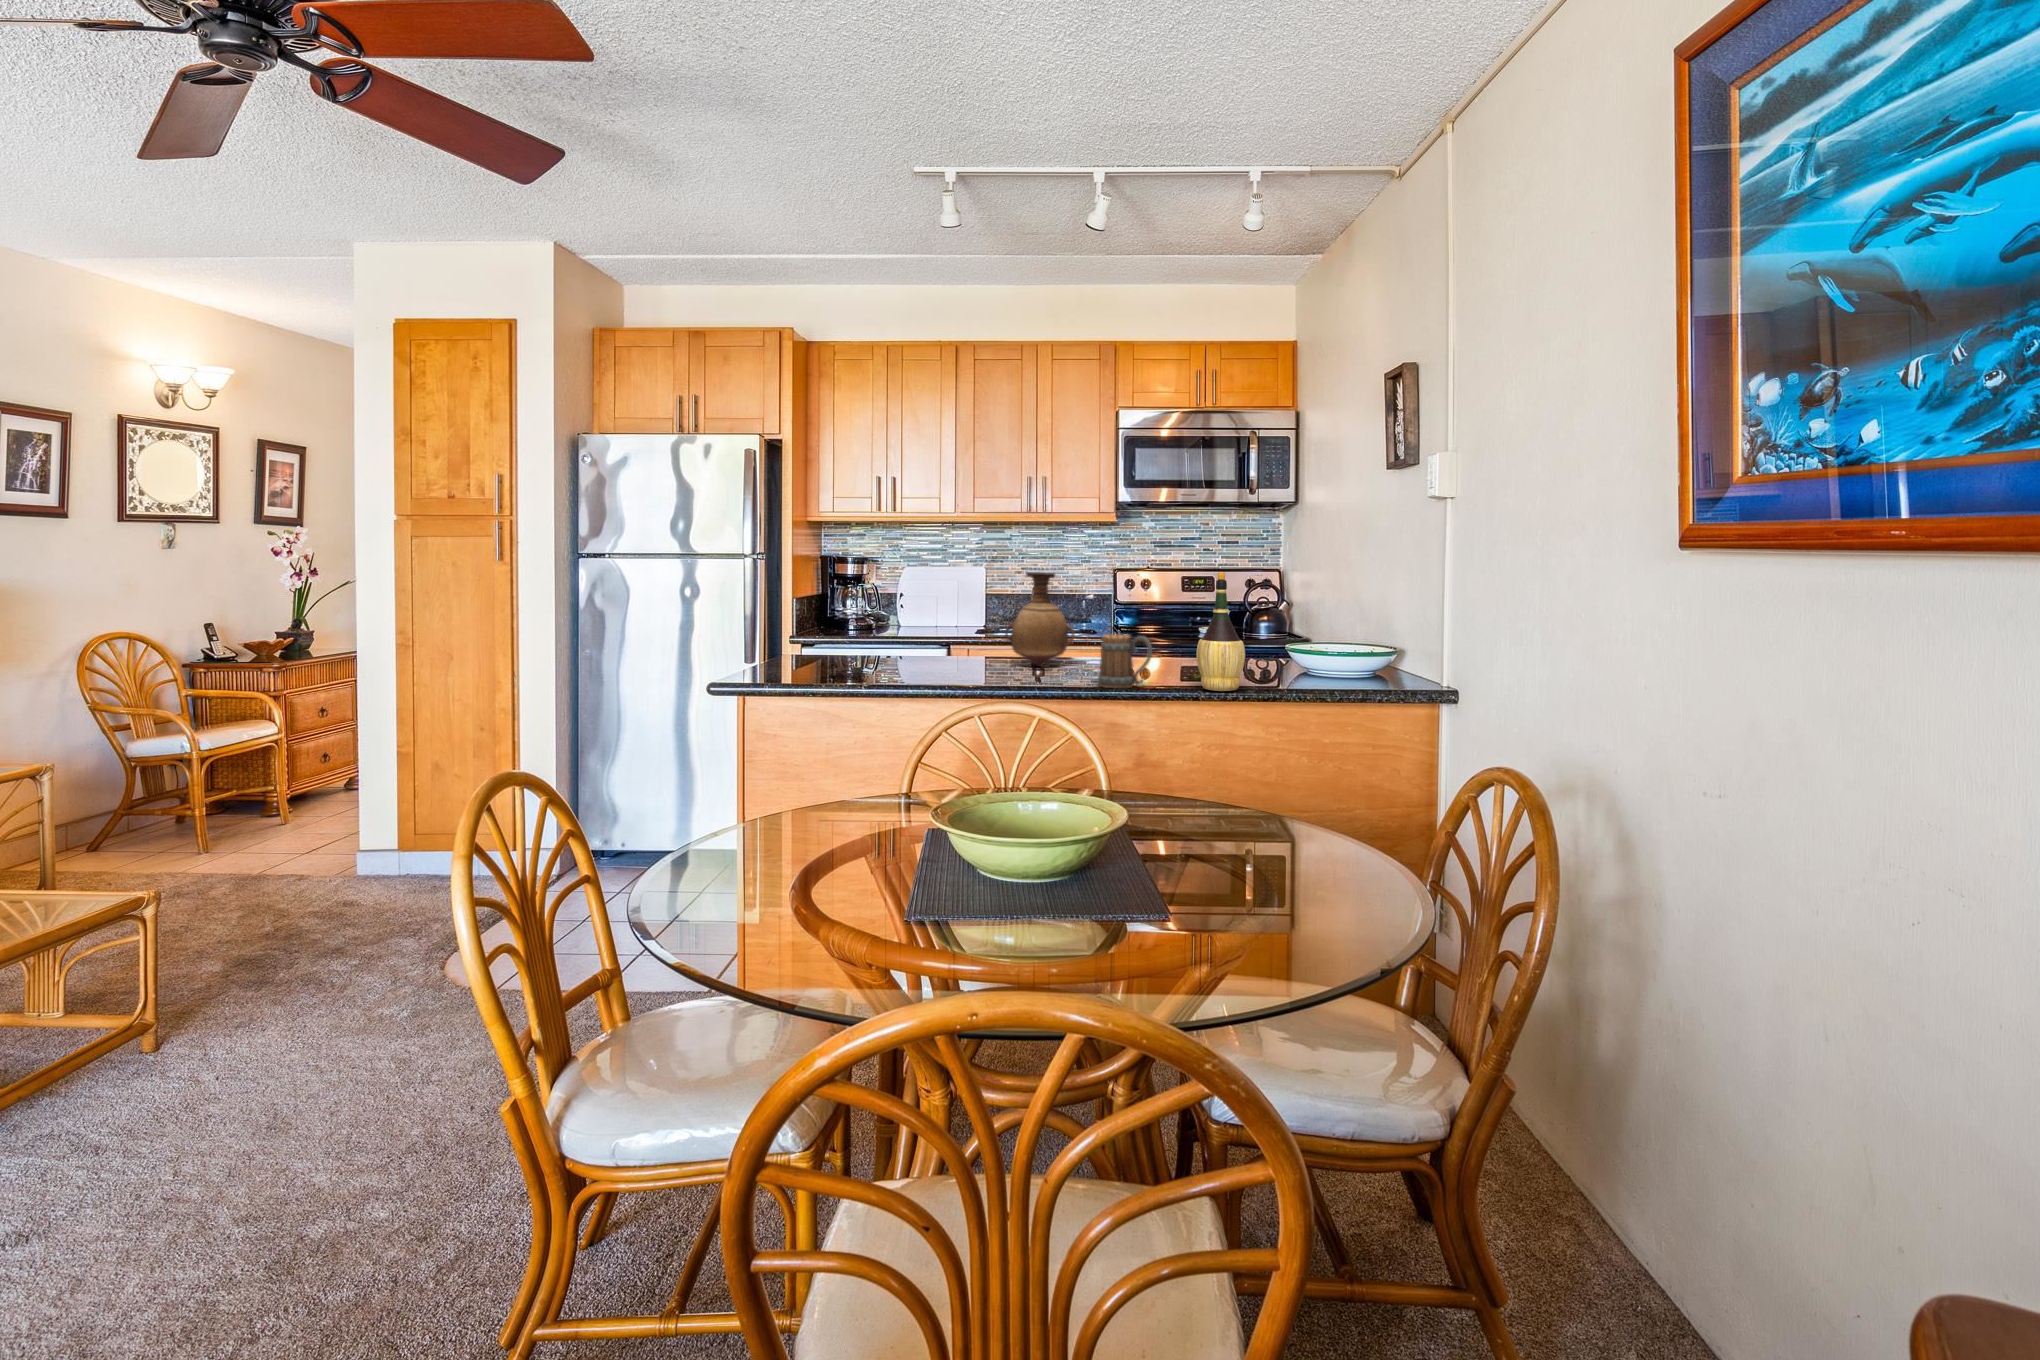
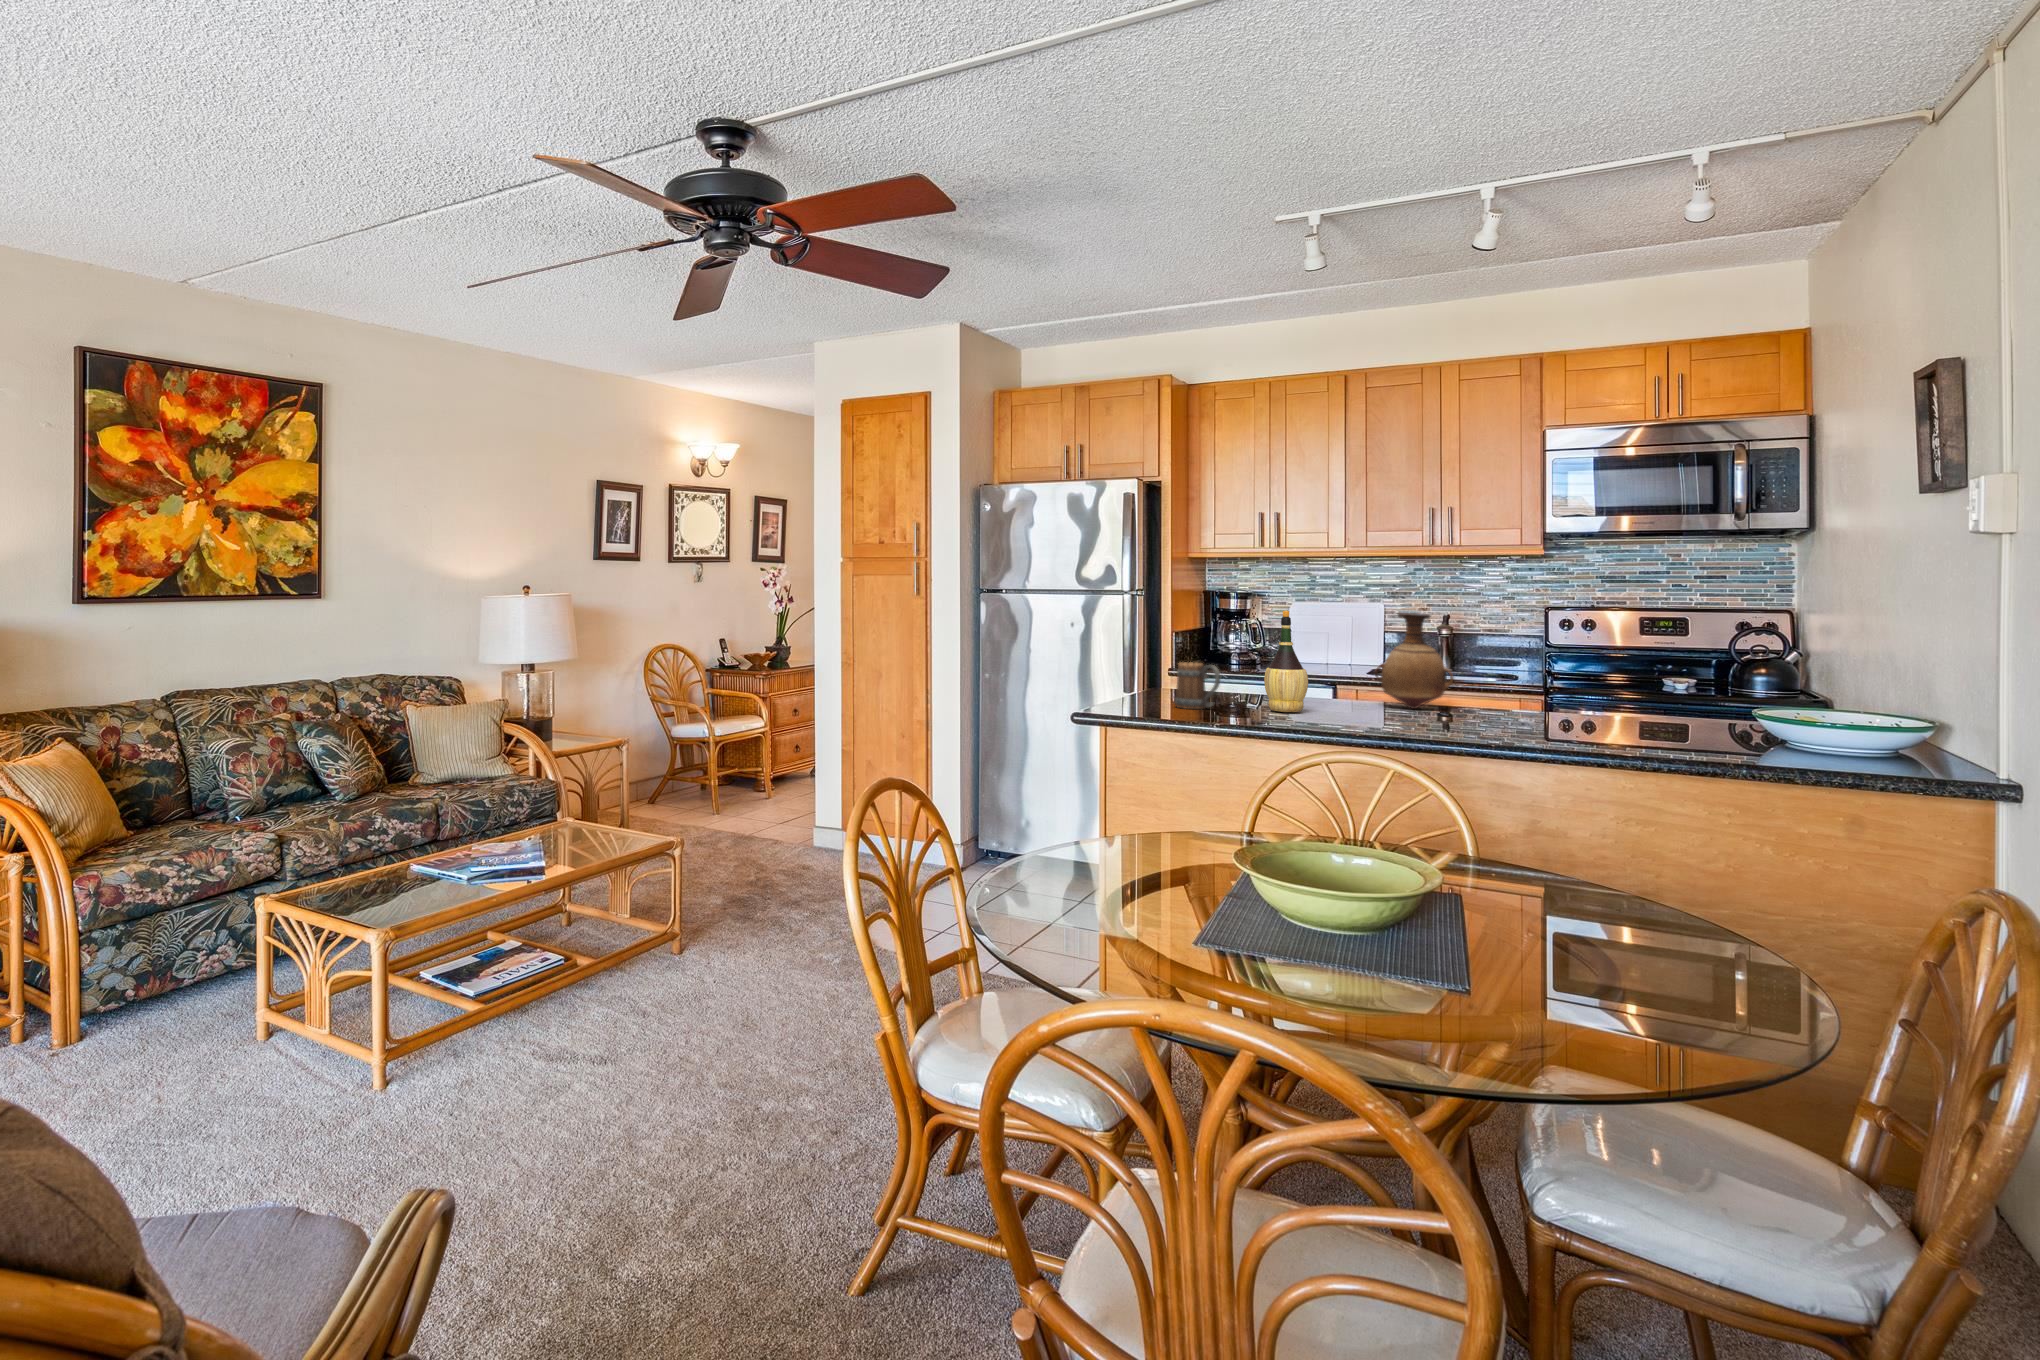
wine bottle: present [1196,572,1245,691] -> present [1264,610,1308,712]
mug: present [1098,634,1152,688] -> present [1175,662,1220,709]

